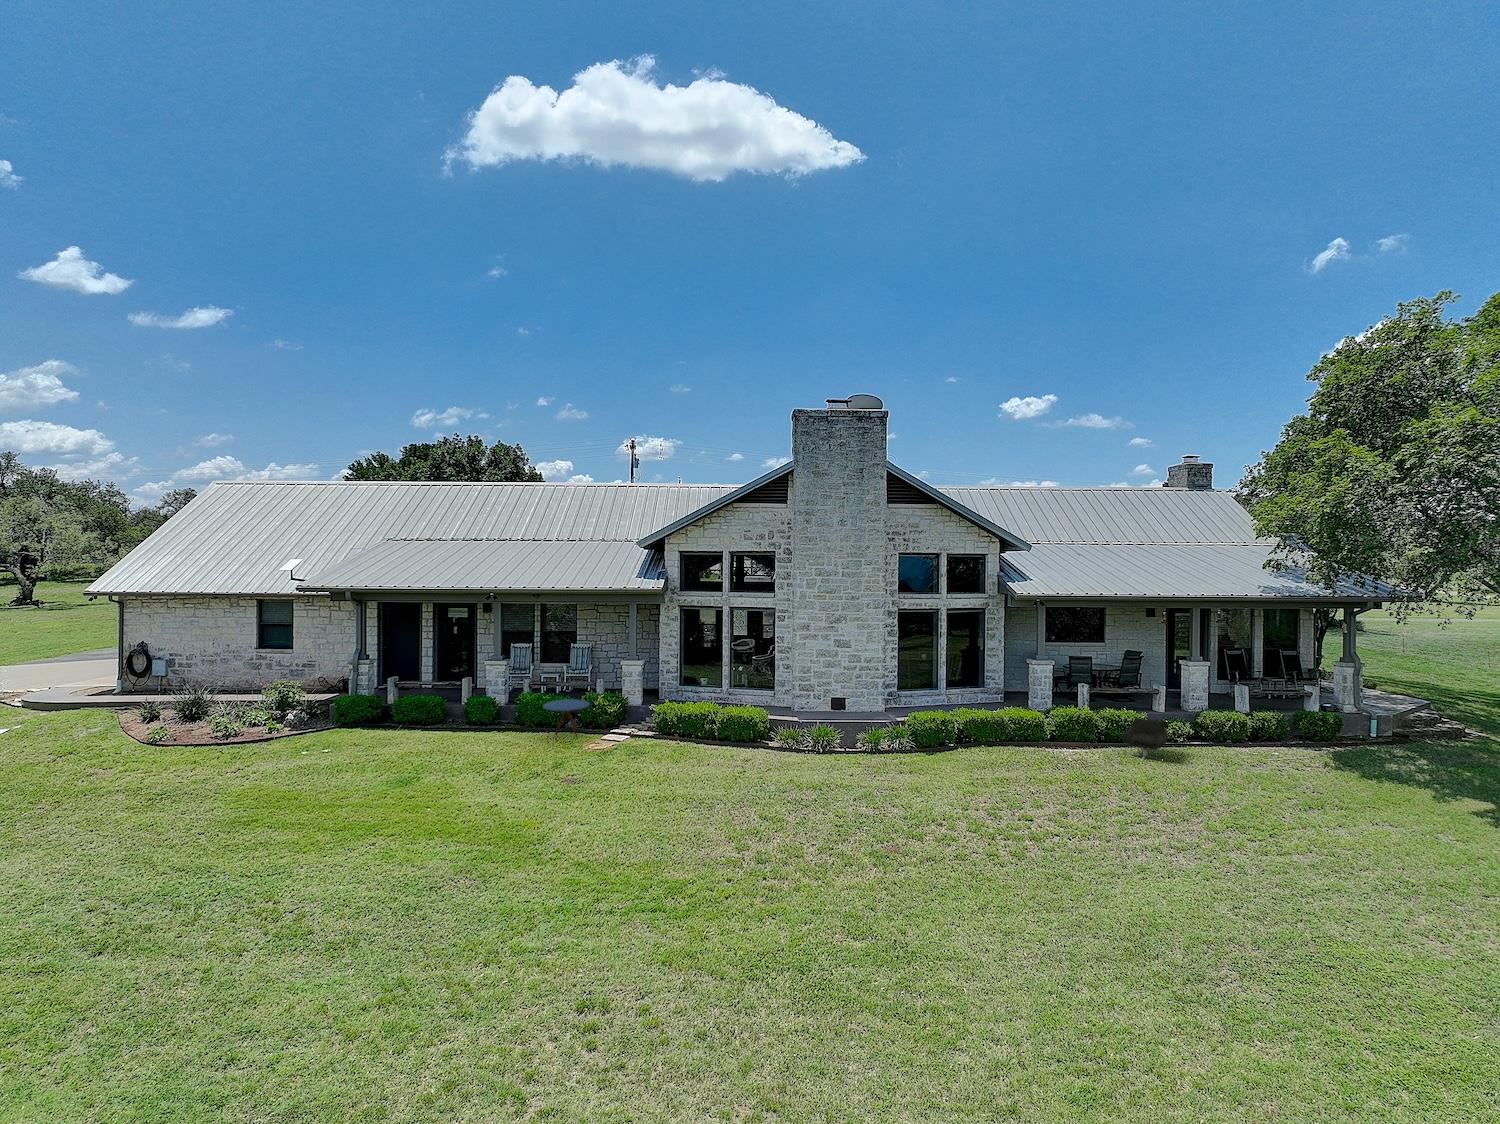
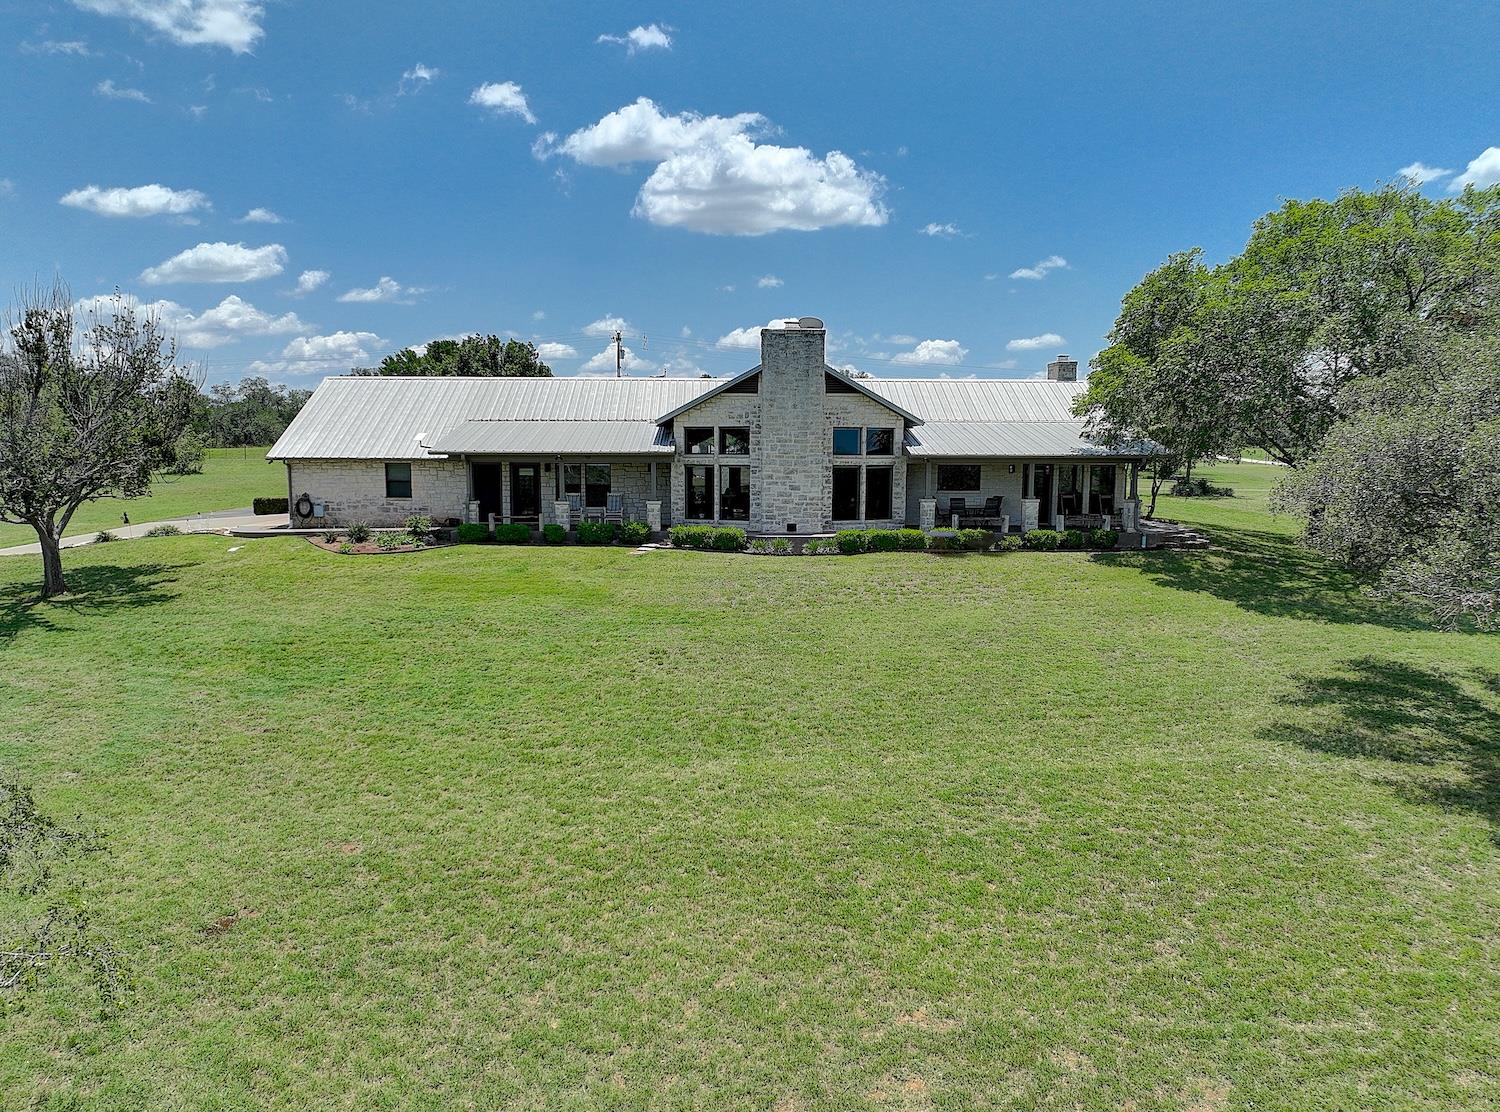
round table: present [543,699,589,738] -> present [925,531,956,552]

